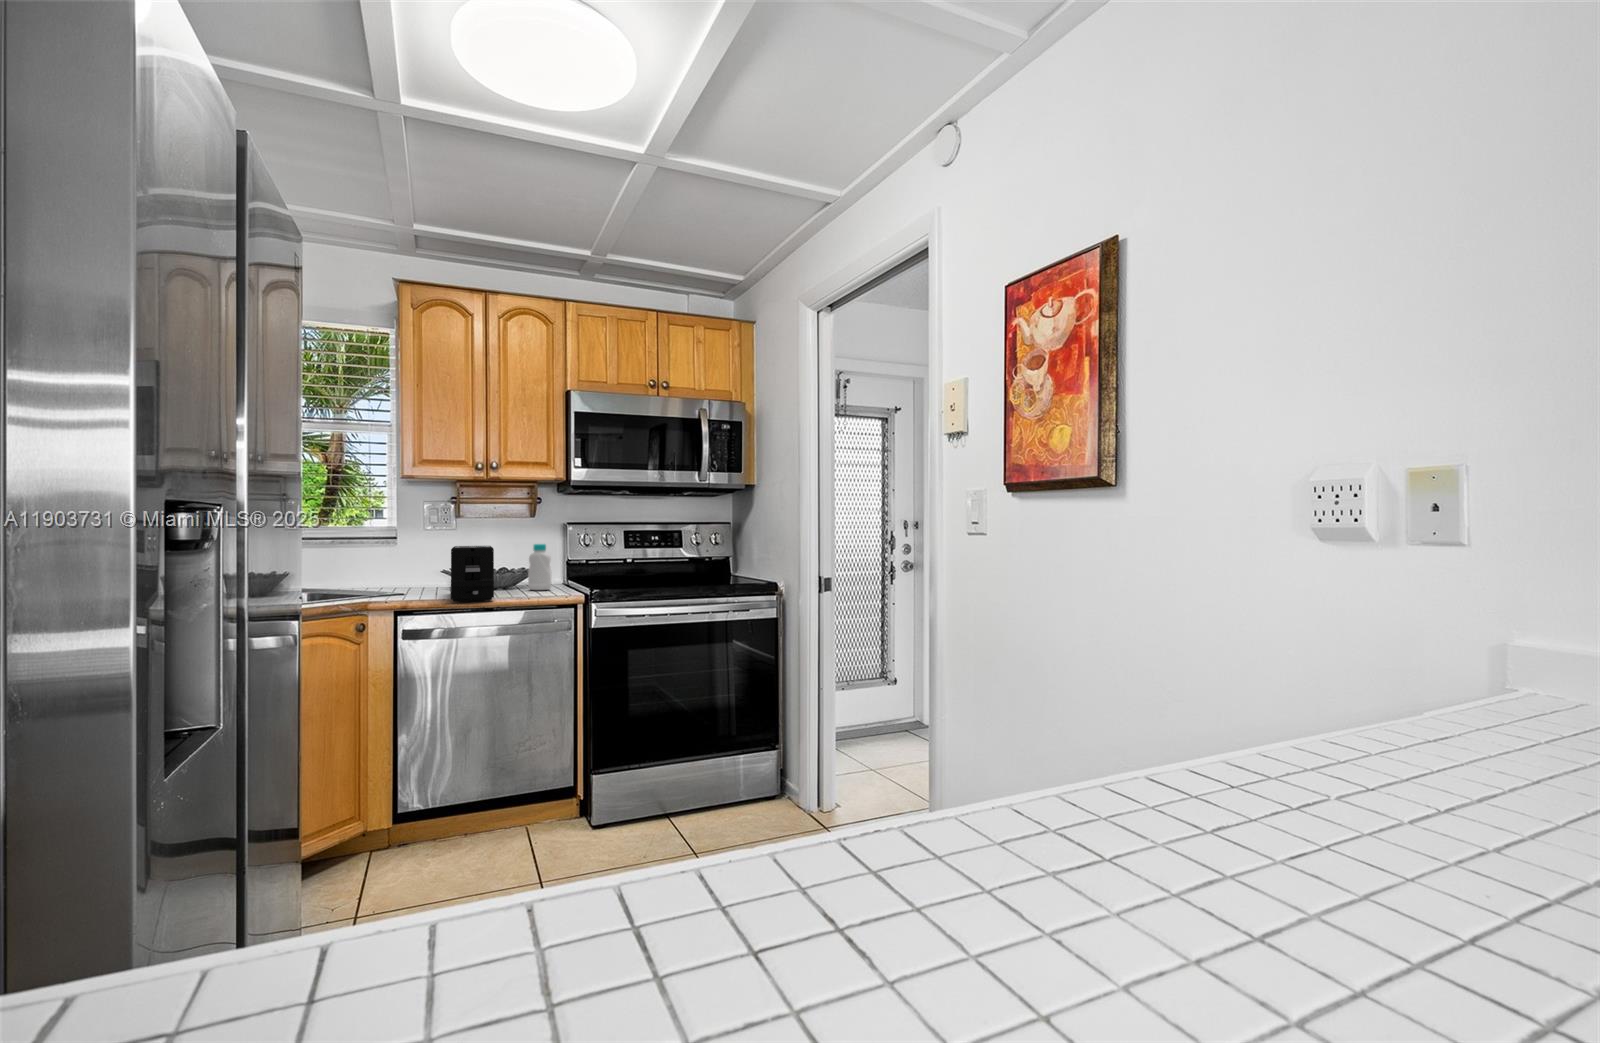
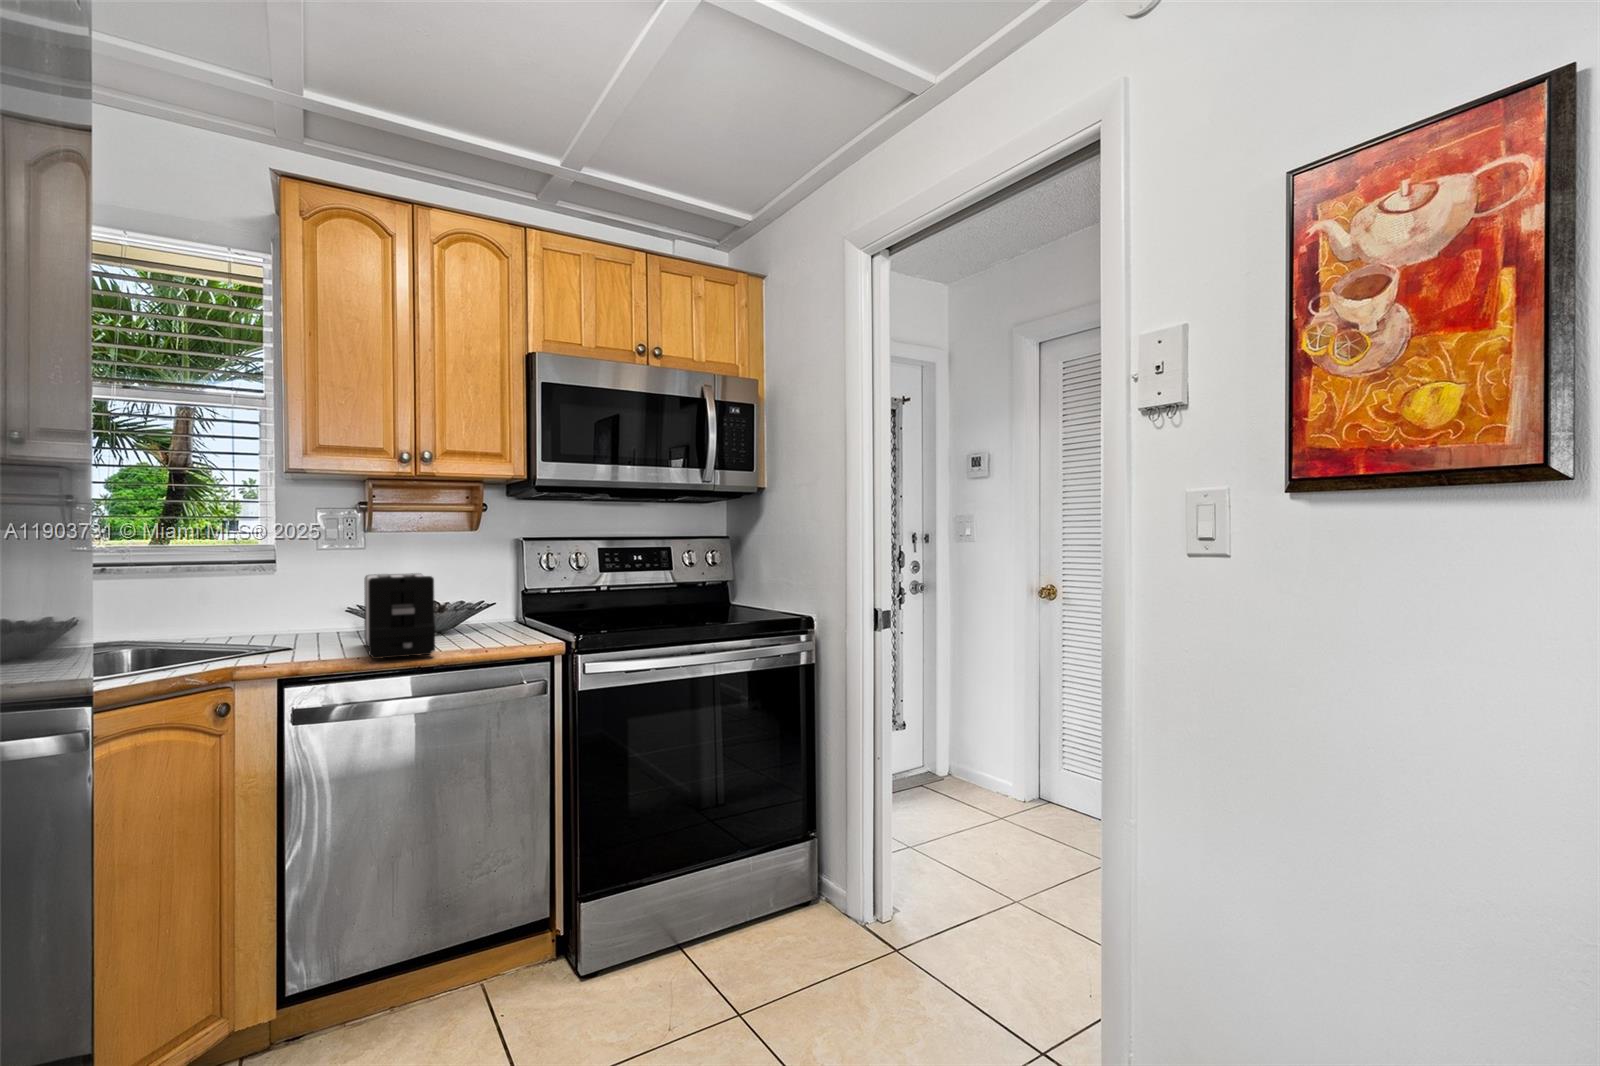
bottle: present [528,544,551,590] -> none [475,569,508,636]

